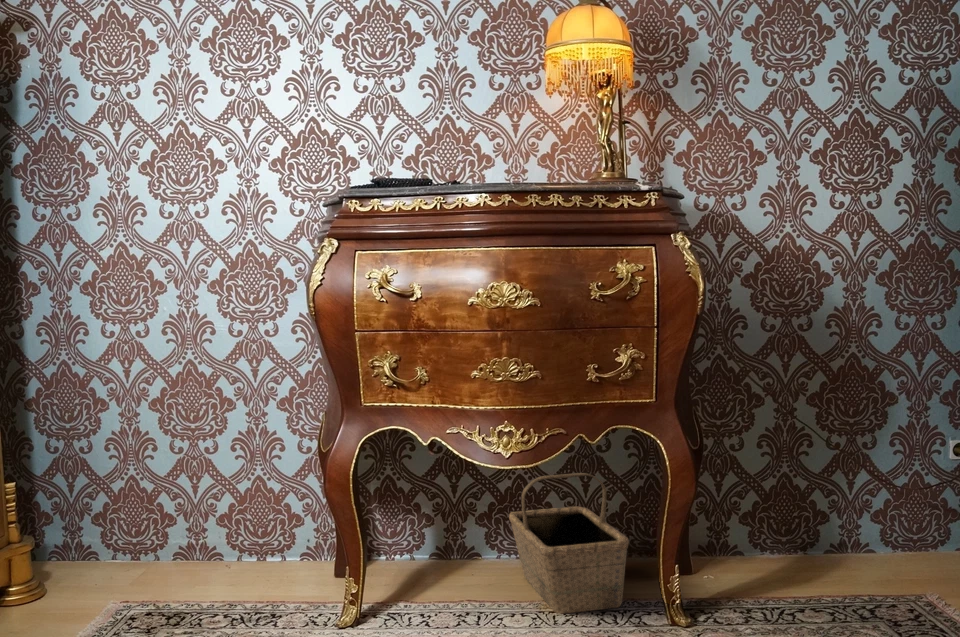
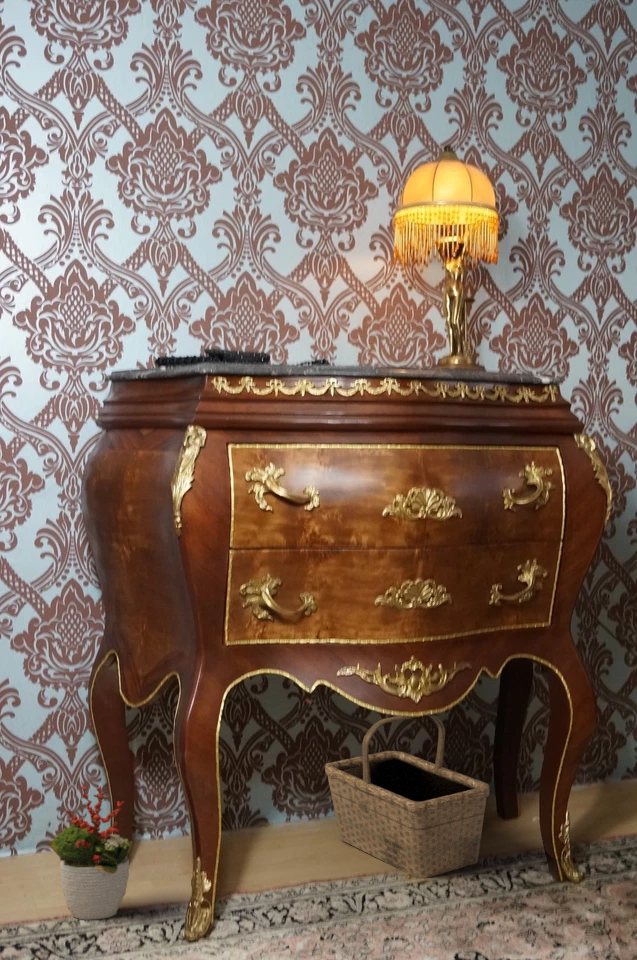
decorative plant: none [252,509,310,612] -> present [50,786,132,920]

